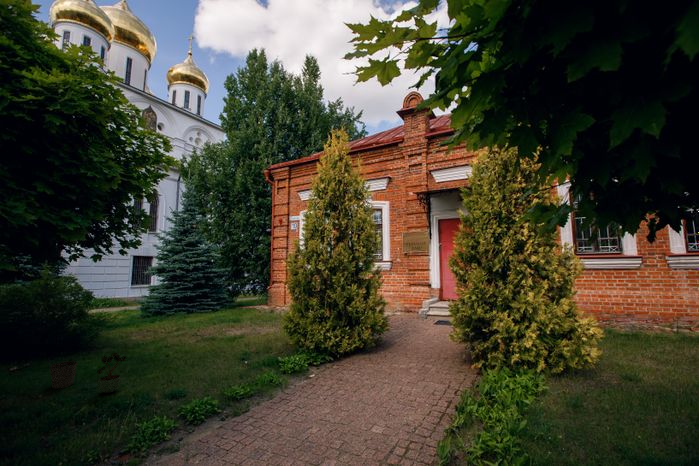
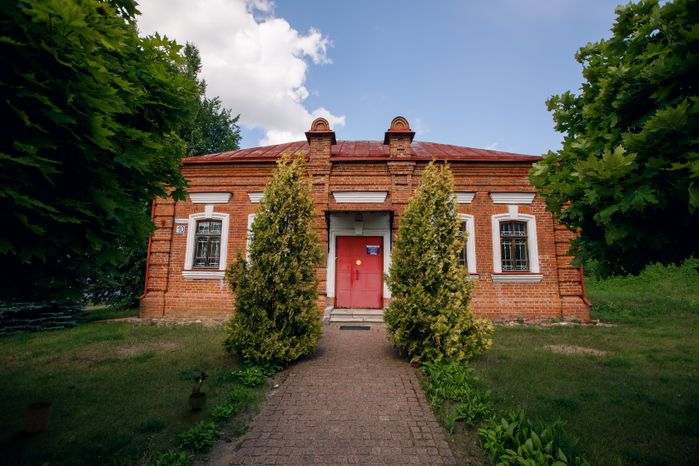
potted plant: present [97,353,126,393] -> present [189,373,209,409]

